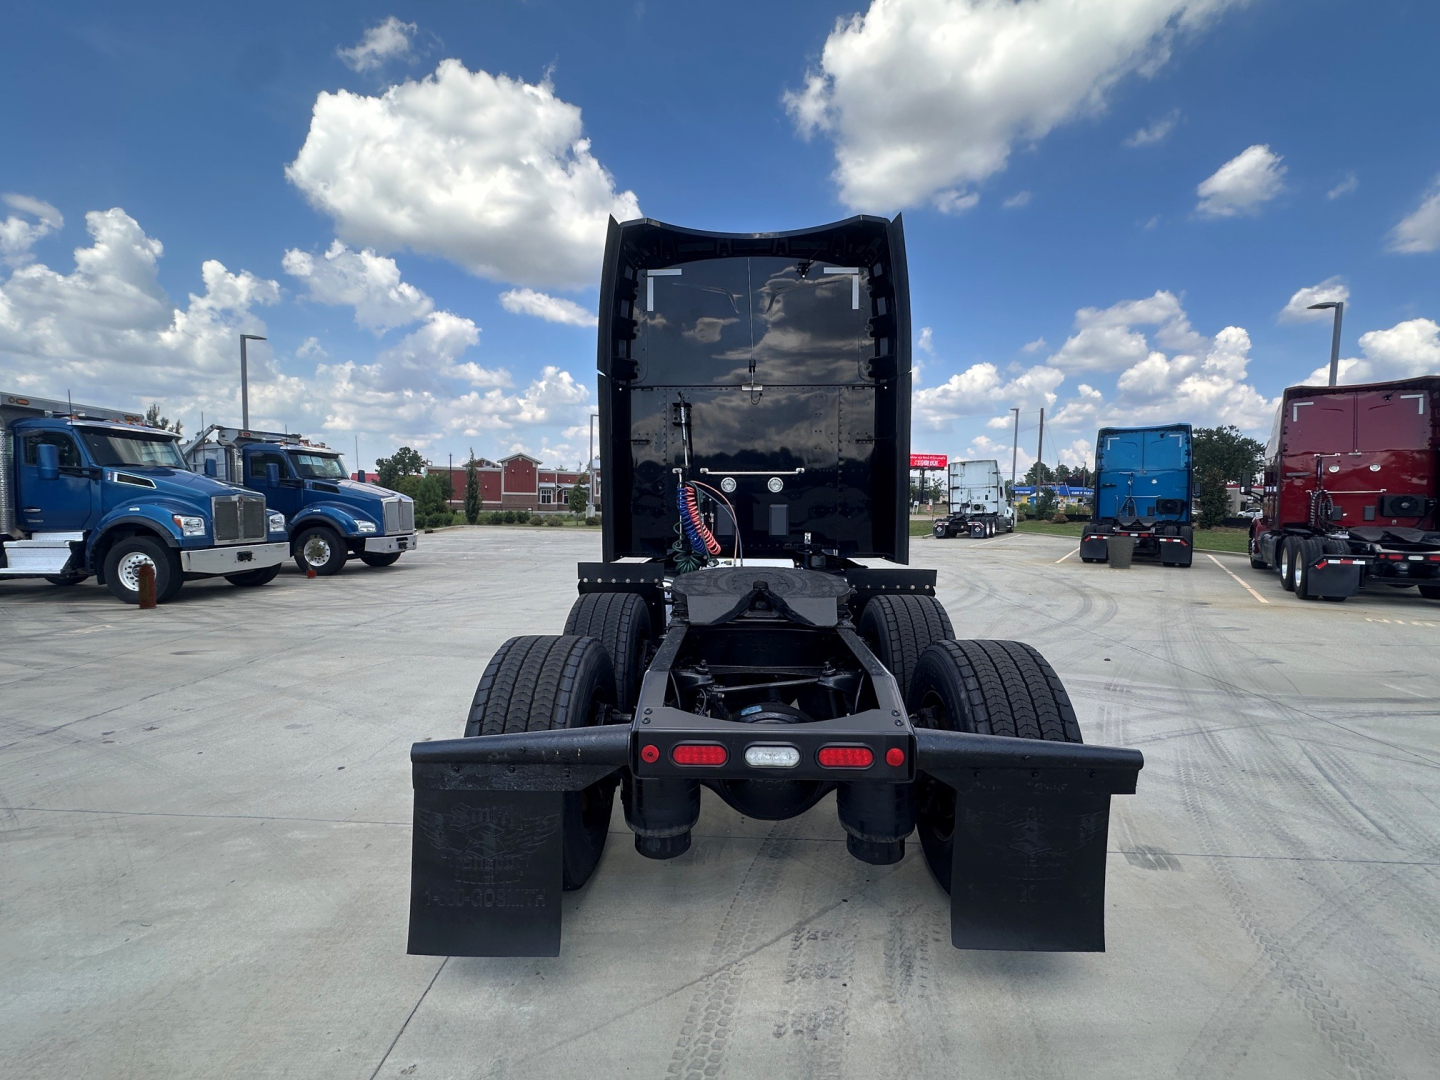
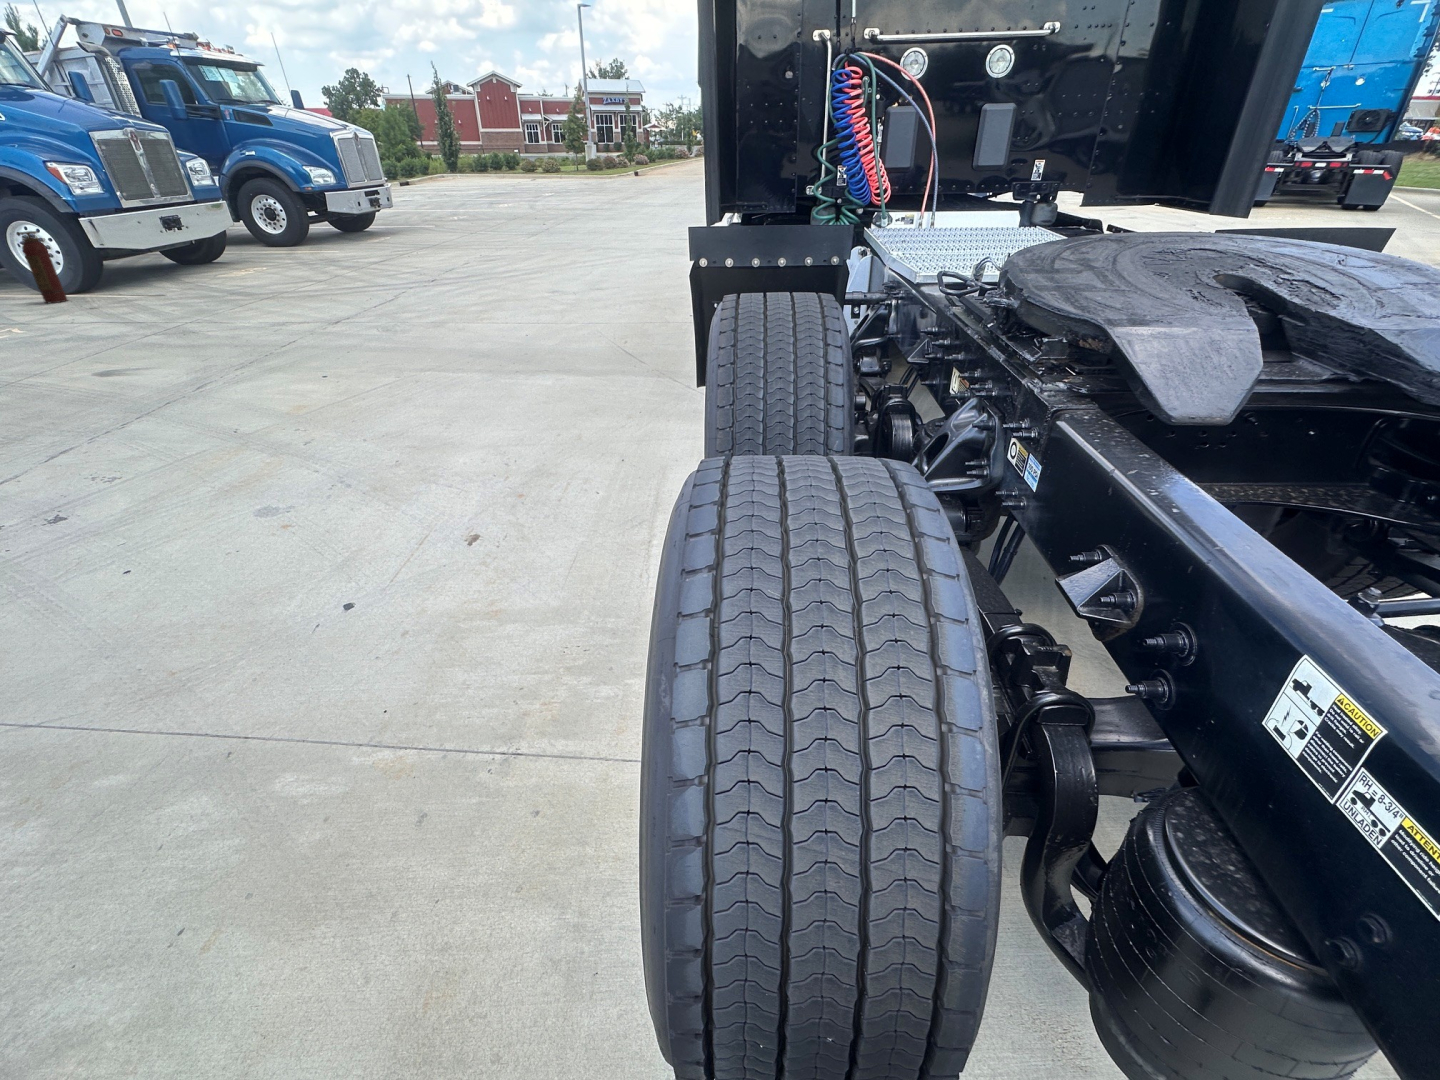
potted tree: present [296,535,327,578] -> none [239,189,280,250]
trash can: present [1106,536,1135,569] -> none [1268,163,1317,212]

